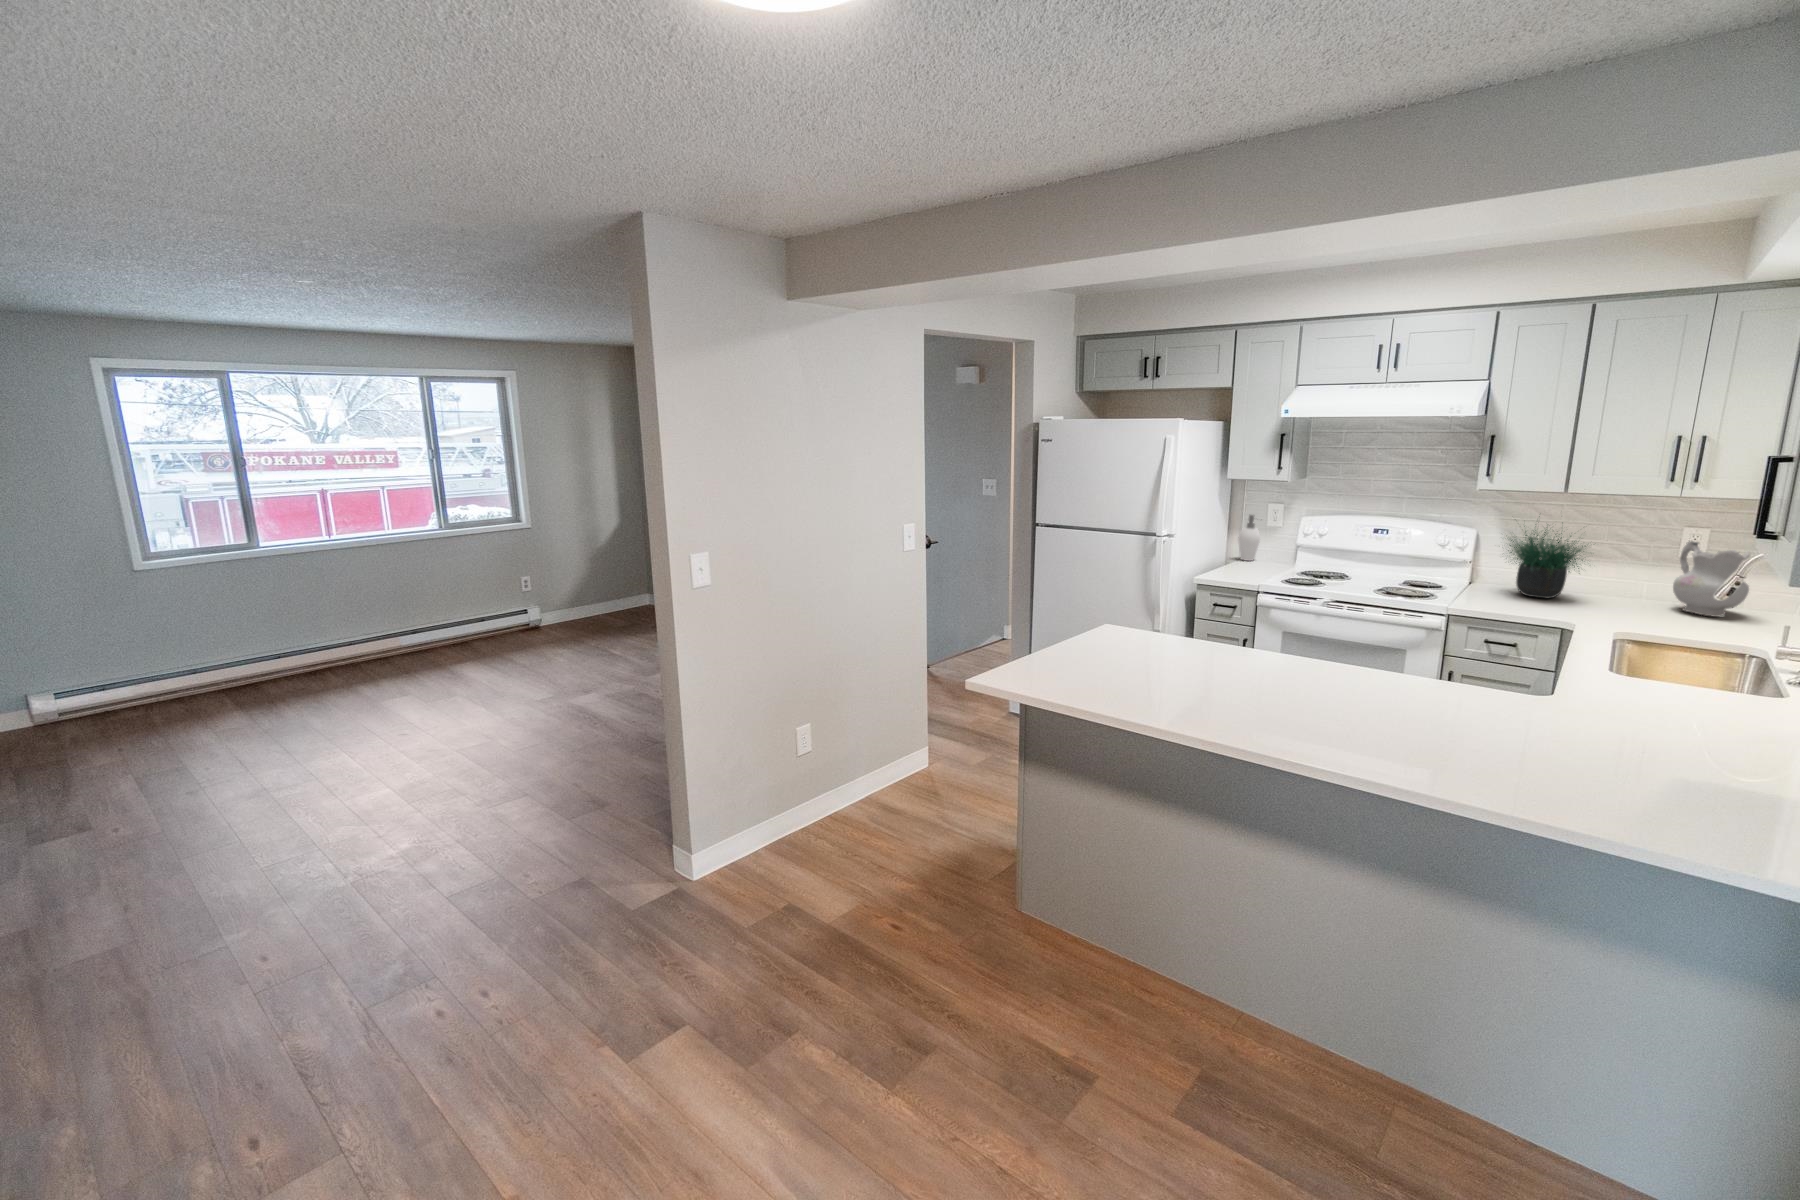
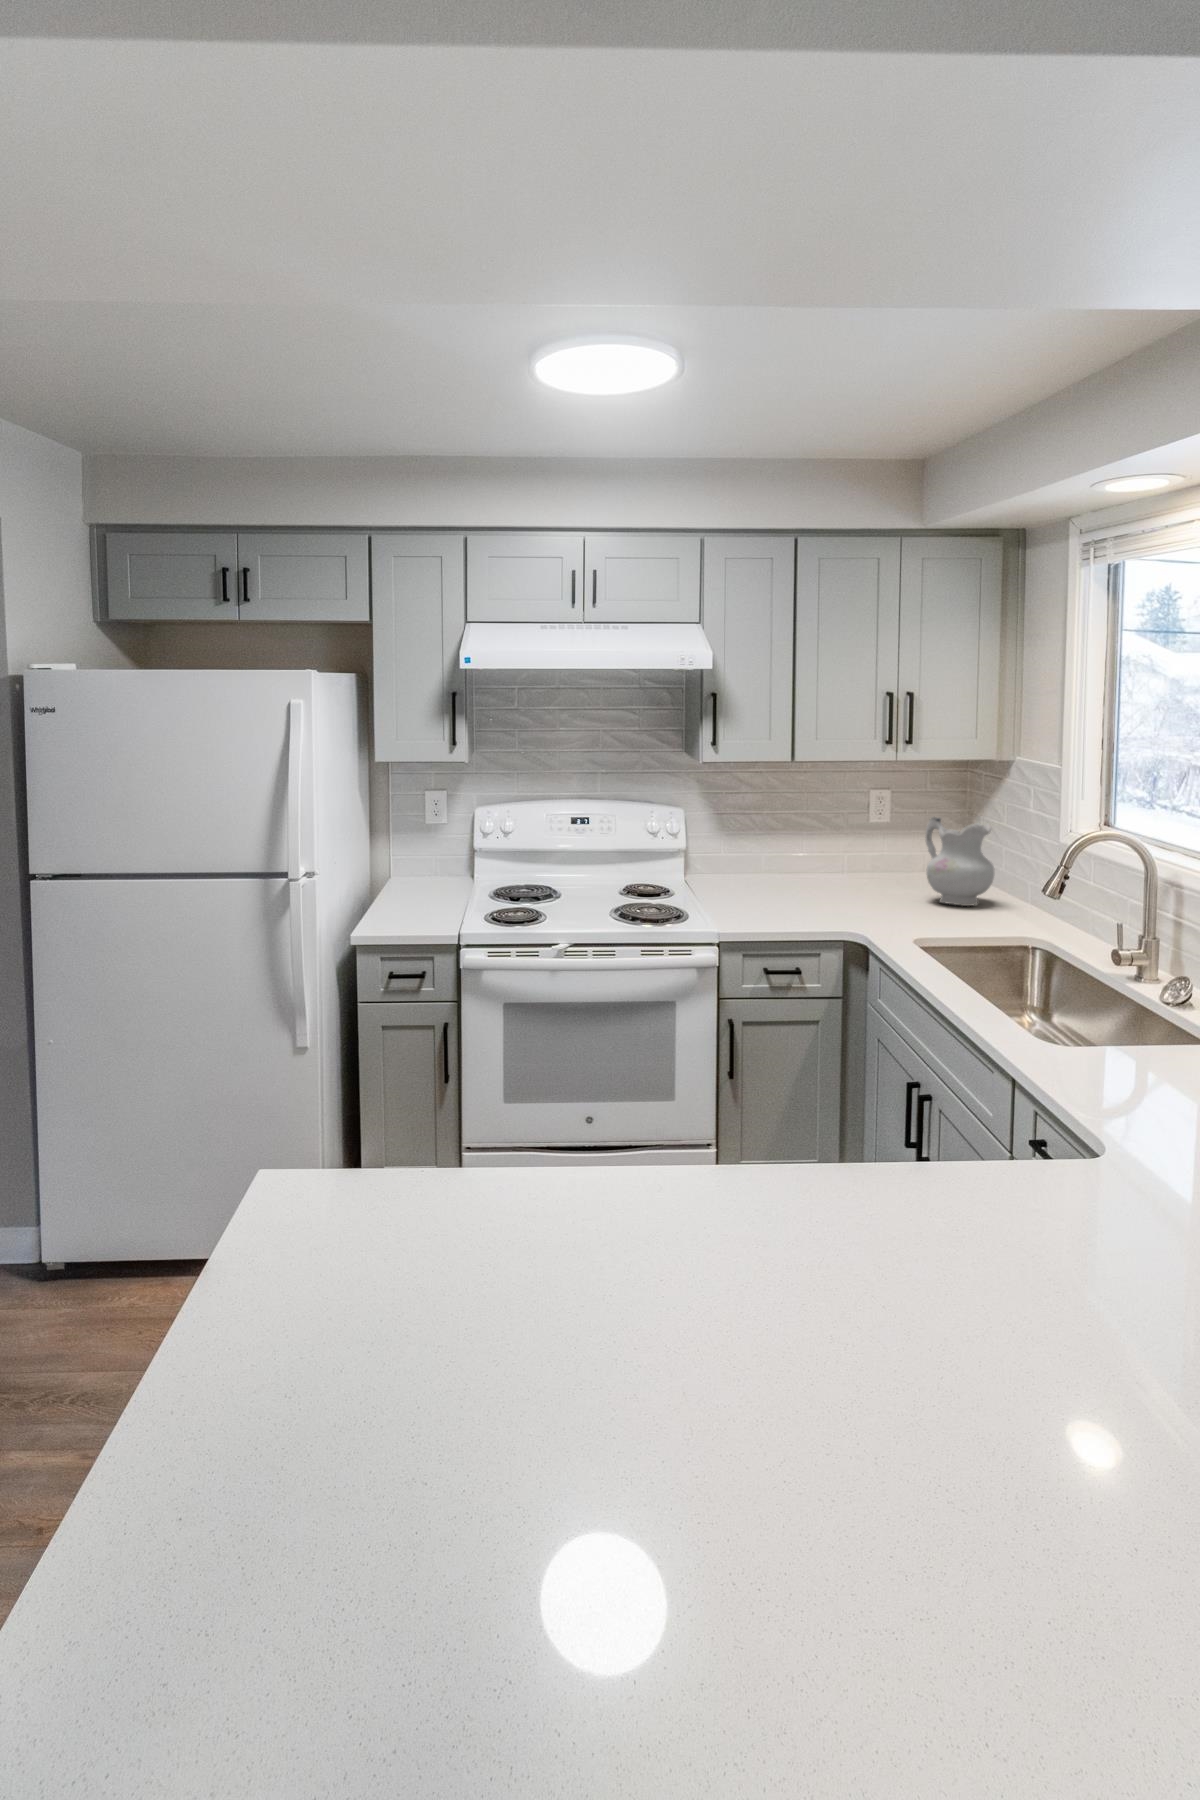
soap dispenser: present [1238,515,1260,561] -> none [405,824,438,898]
potted plant: present [1508,530,1586,598] -> none [740,783,861,906]

